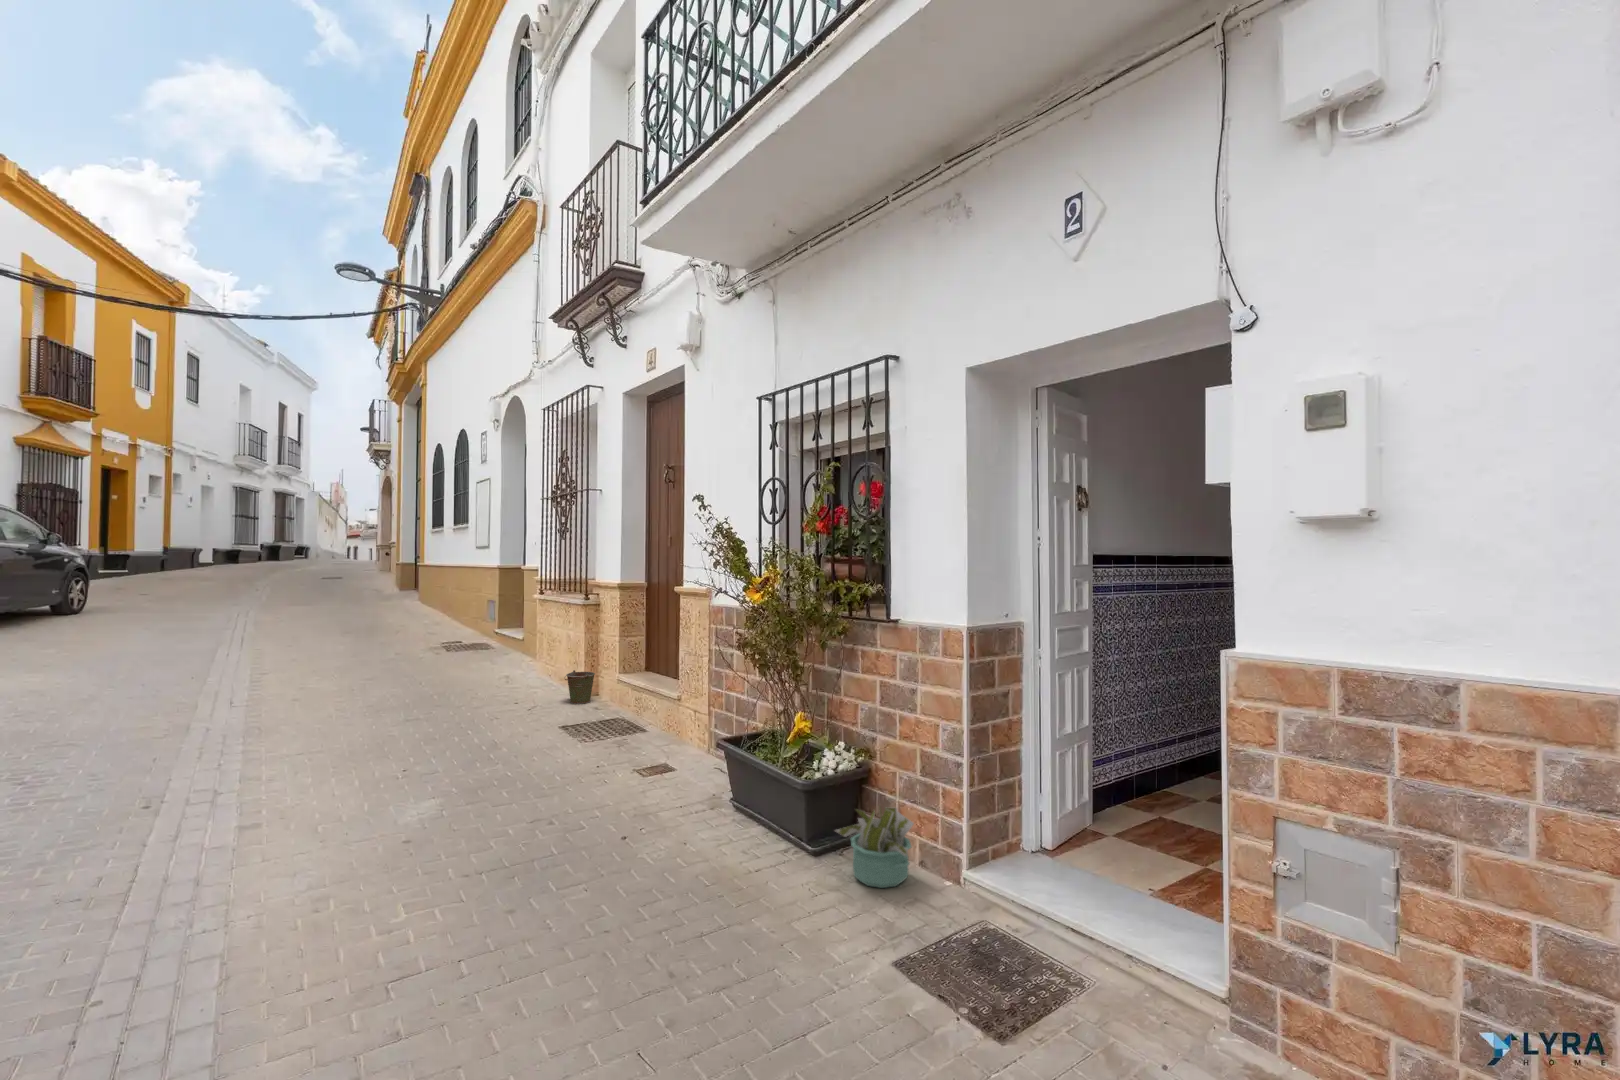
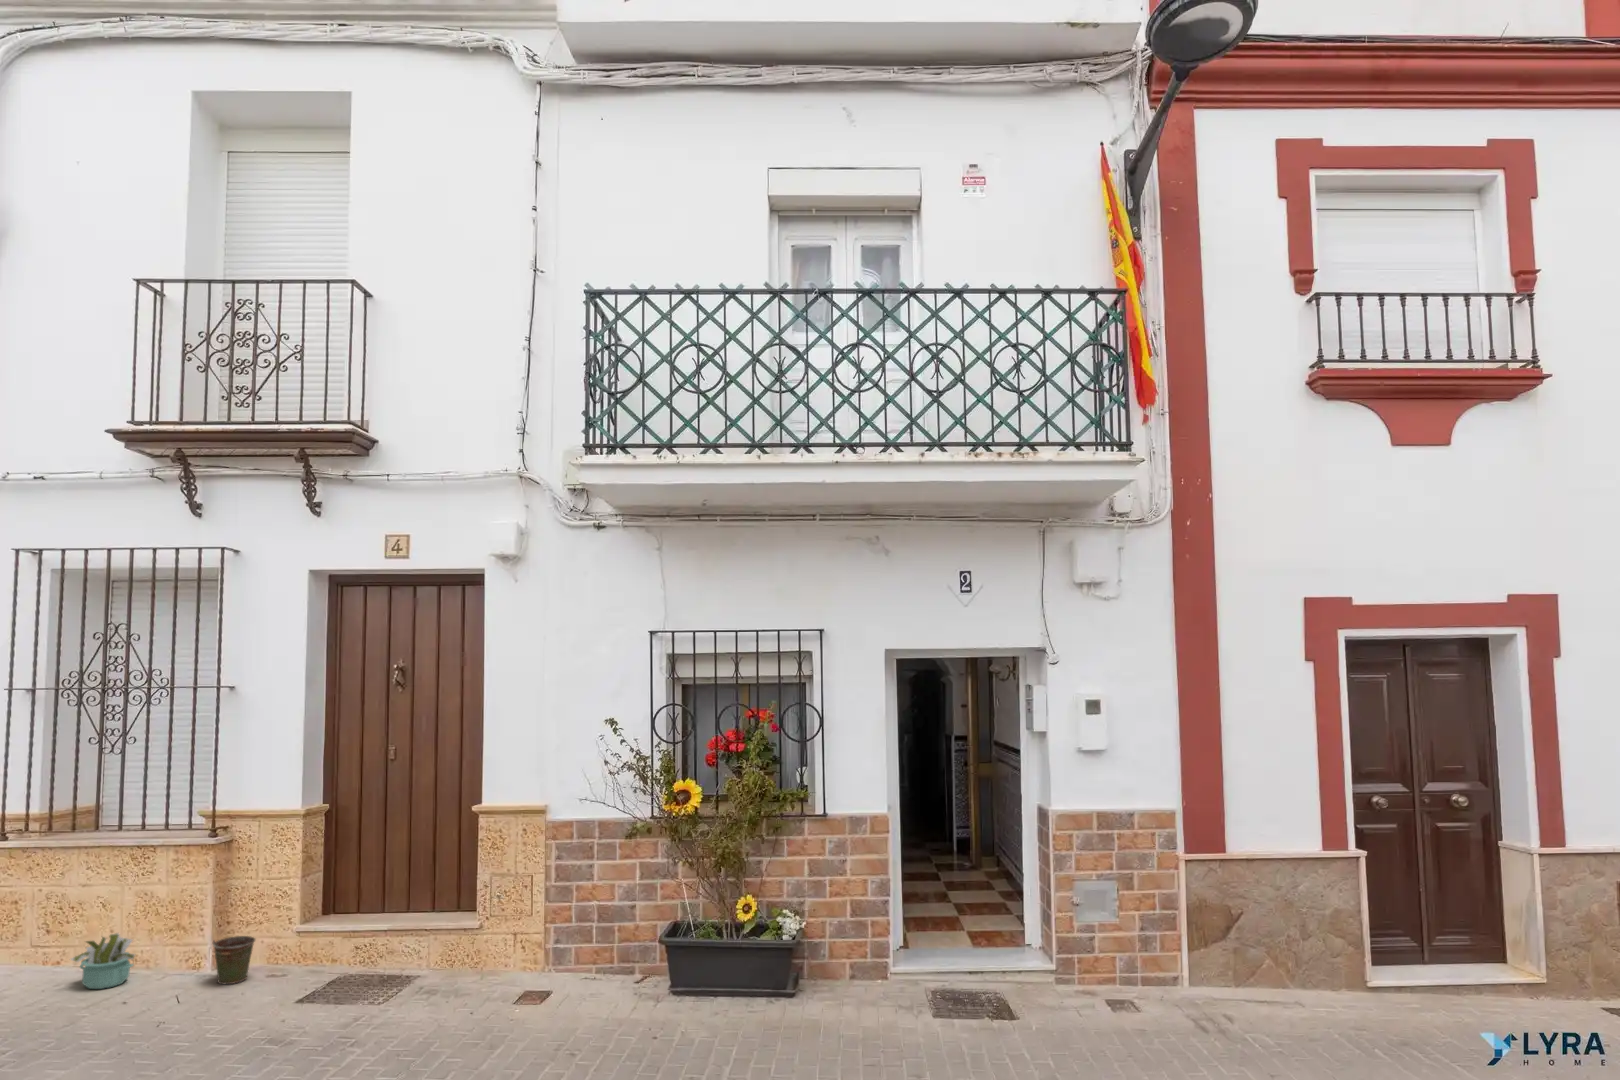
decorative plant: present [836,808,914,888] -> present [71,933,135,989]

